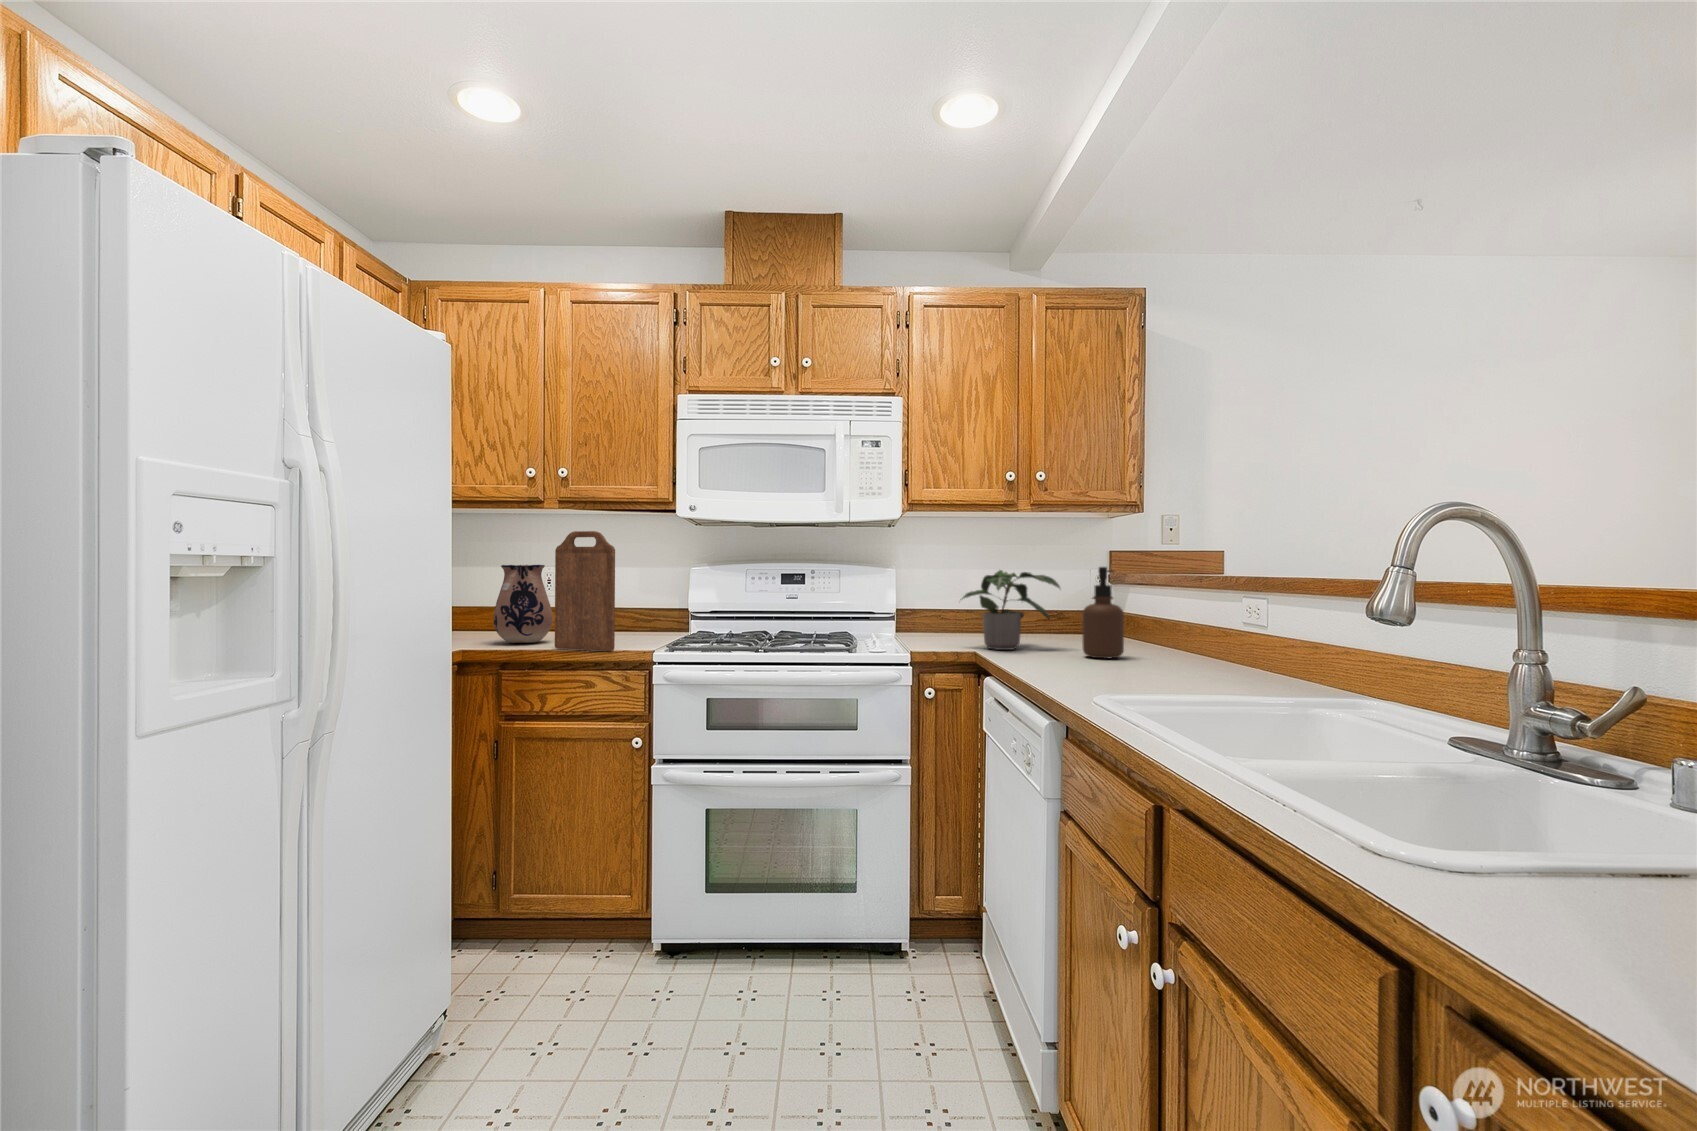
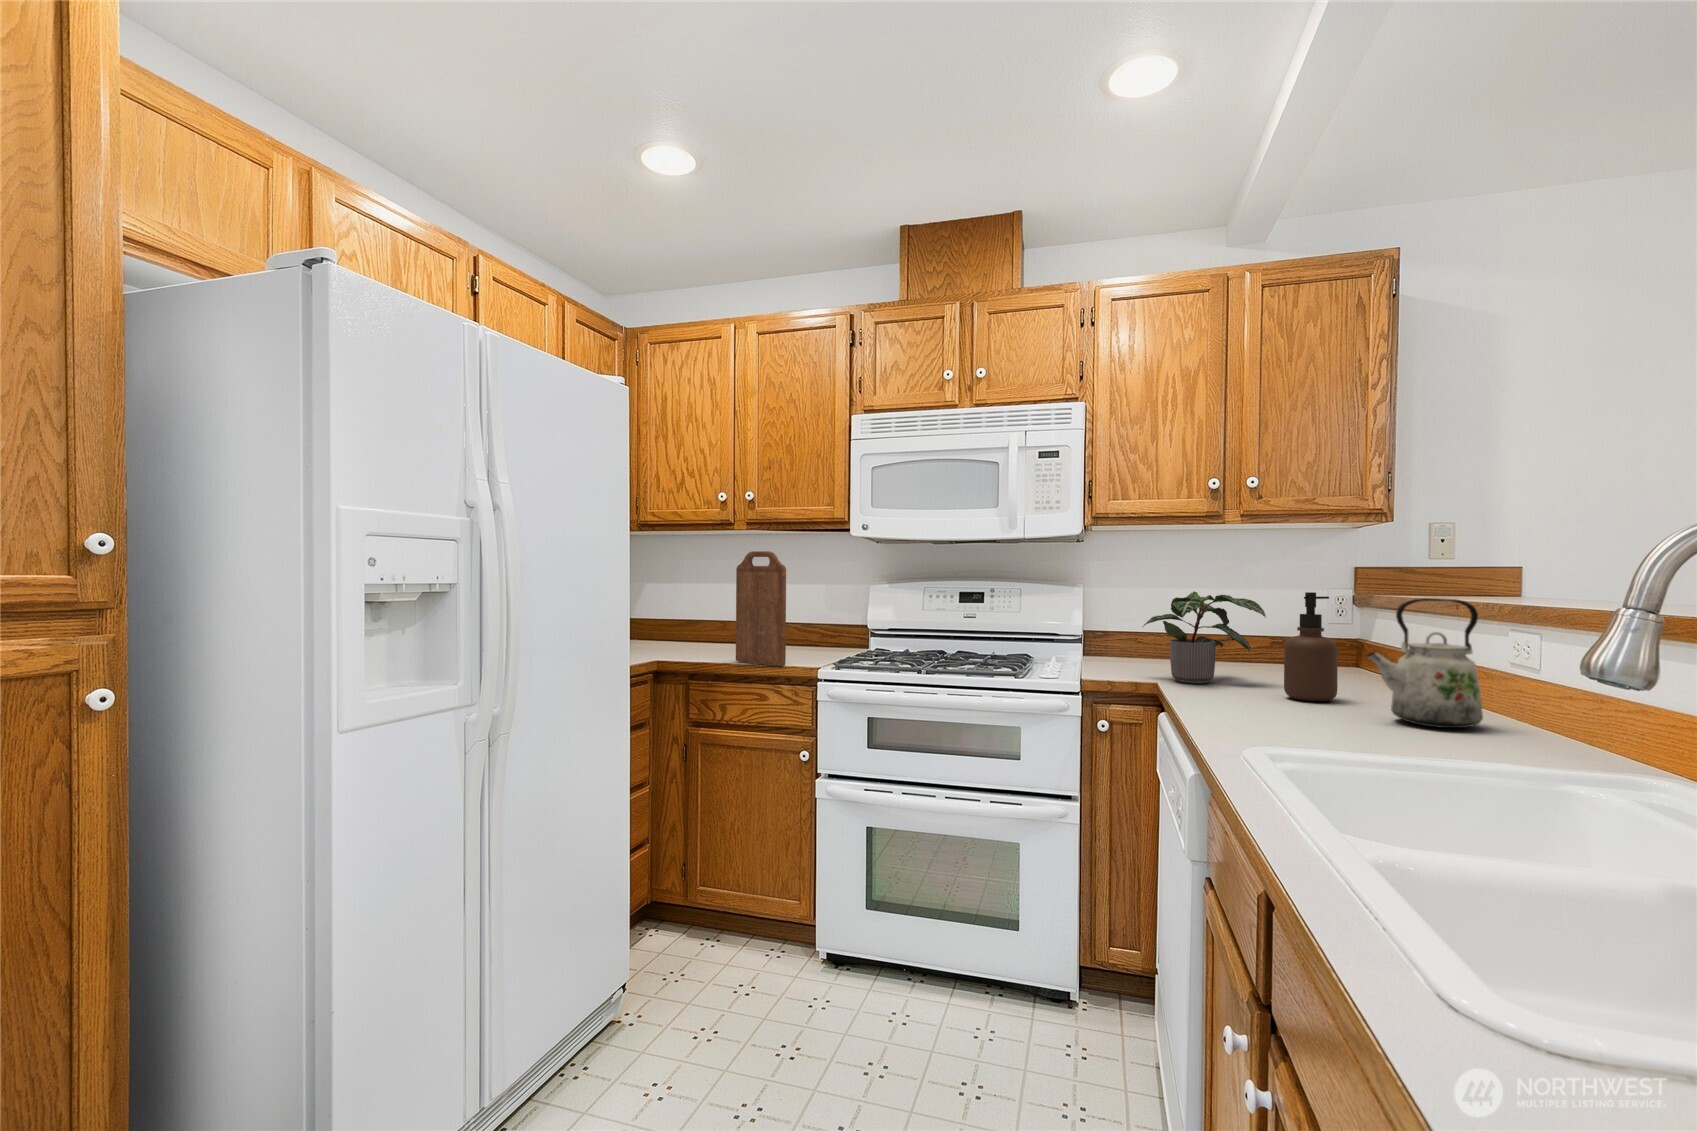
ceramic pitcher: present [493,565,553,643] -> none [689,581,741,654]
kettle: none [1158,568,1240,672] -> present [1366,598,1483,728]

